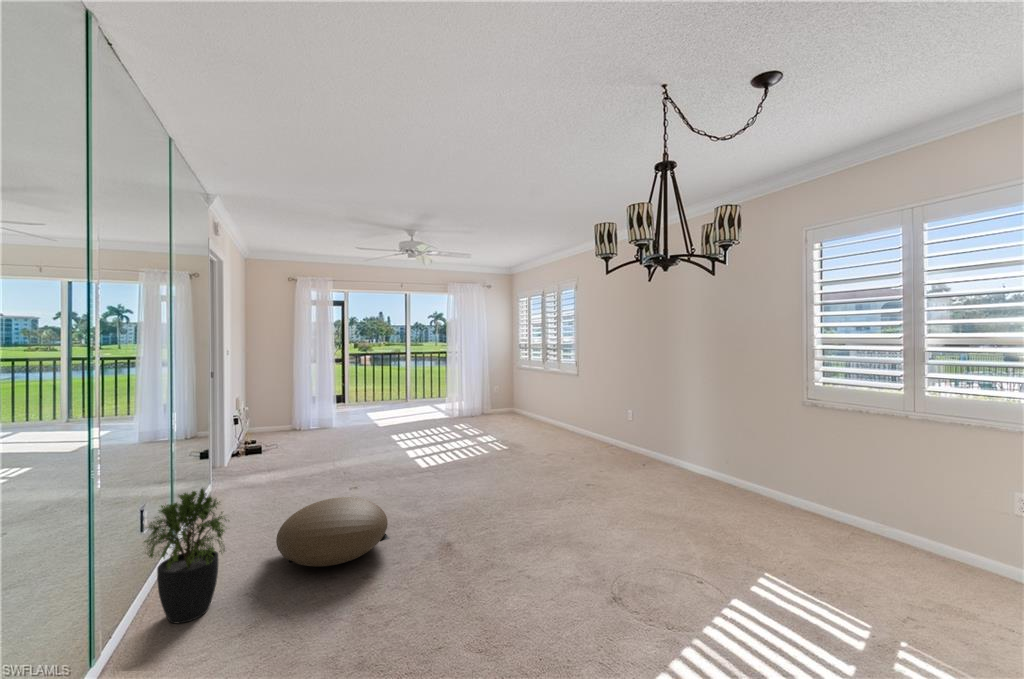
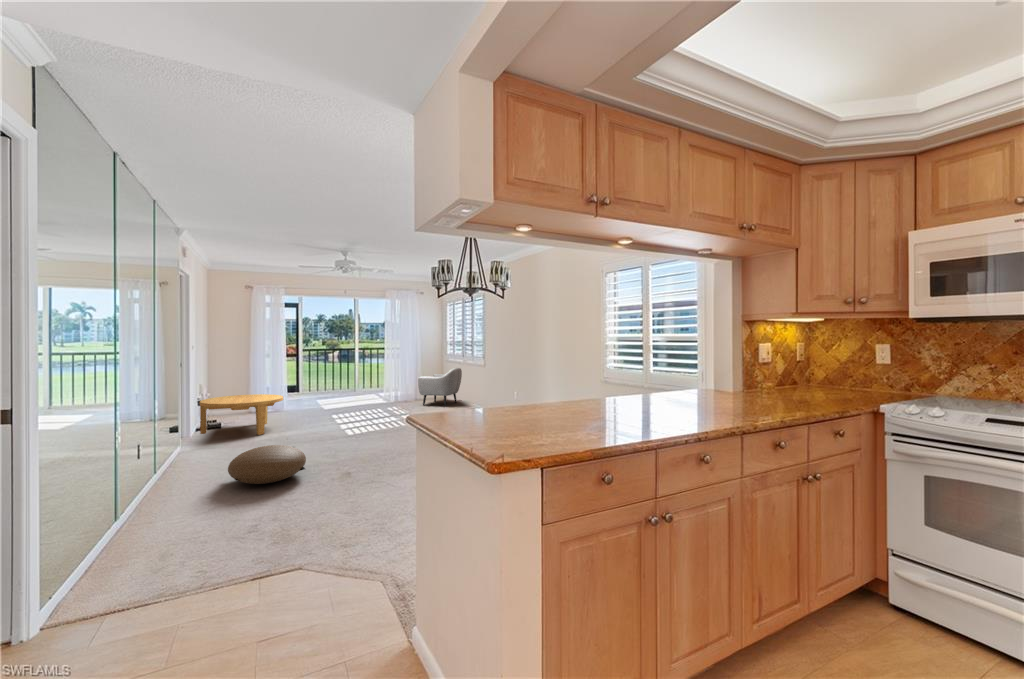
armchair: none [489,376,539,423] -> present [418,368,462,406]
coffee table: none [236,410,337,465] -> present [200,394,283,435]
potted plant: present [144,488,229,623] -> none [141,428,198,509]

